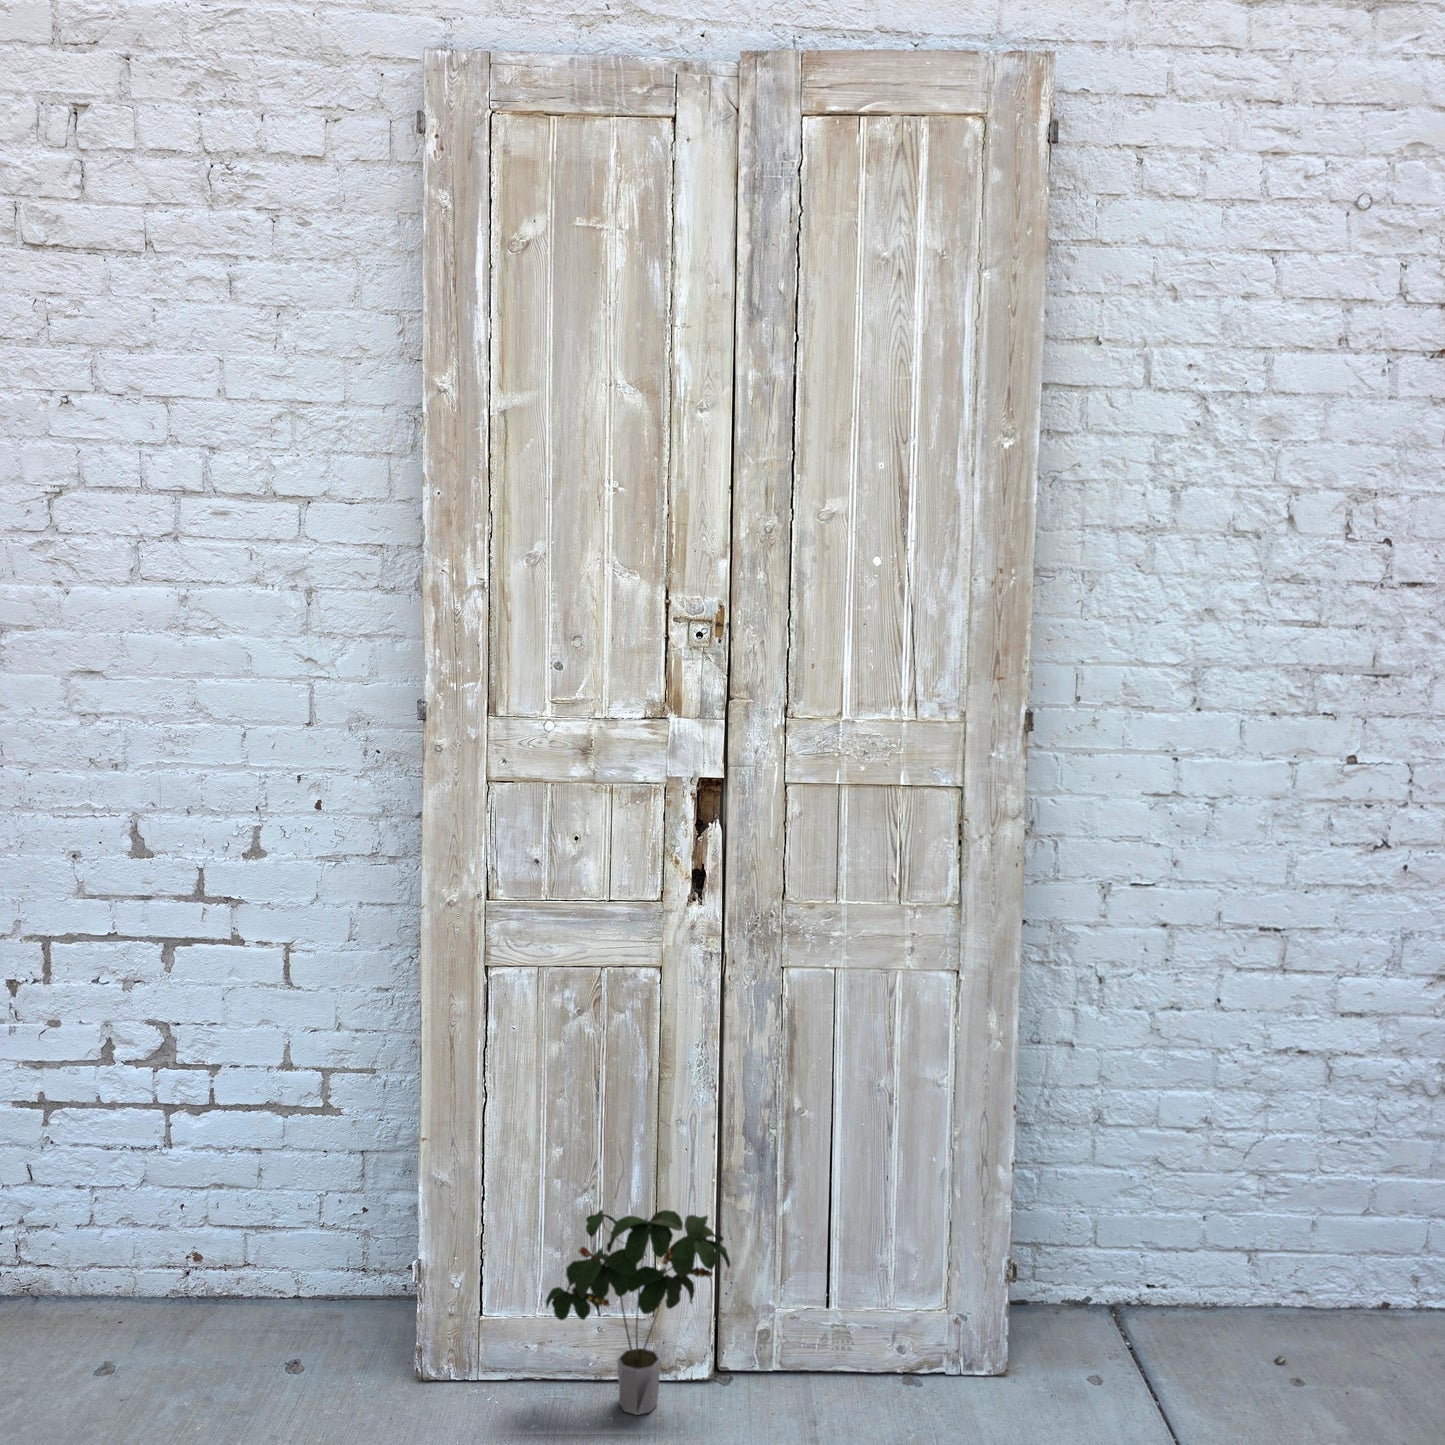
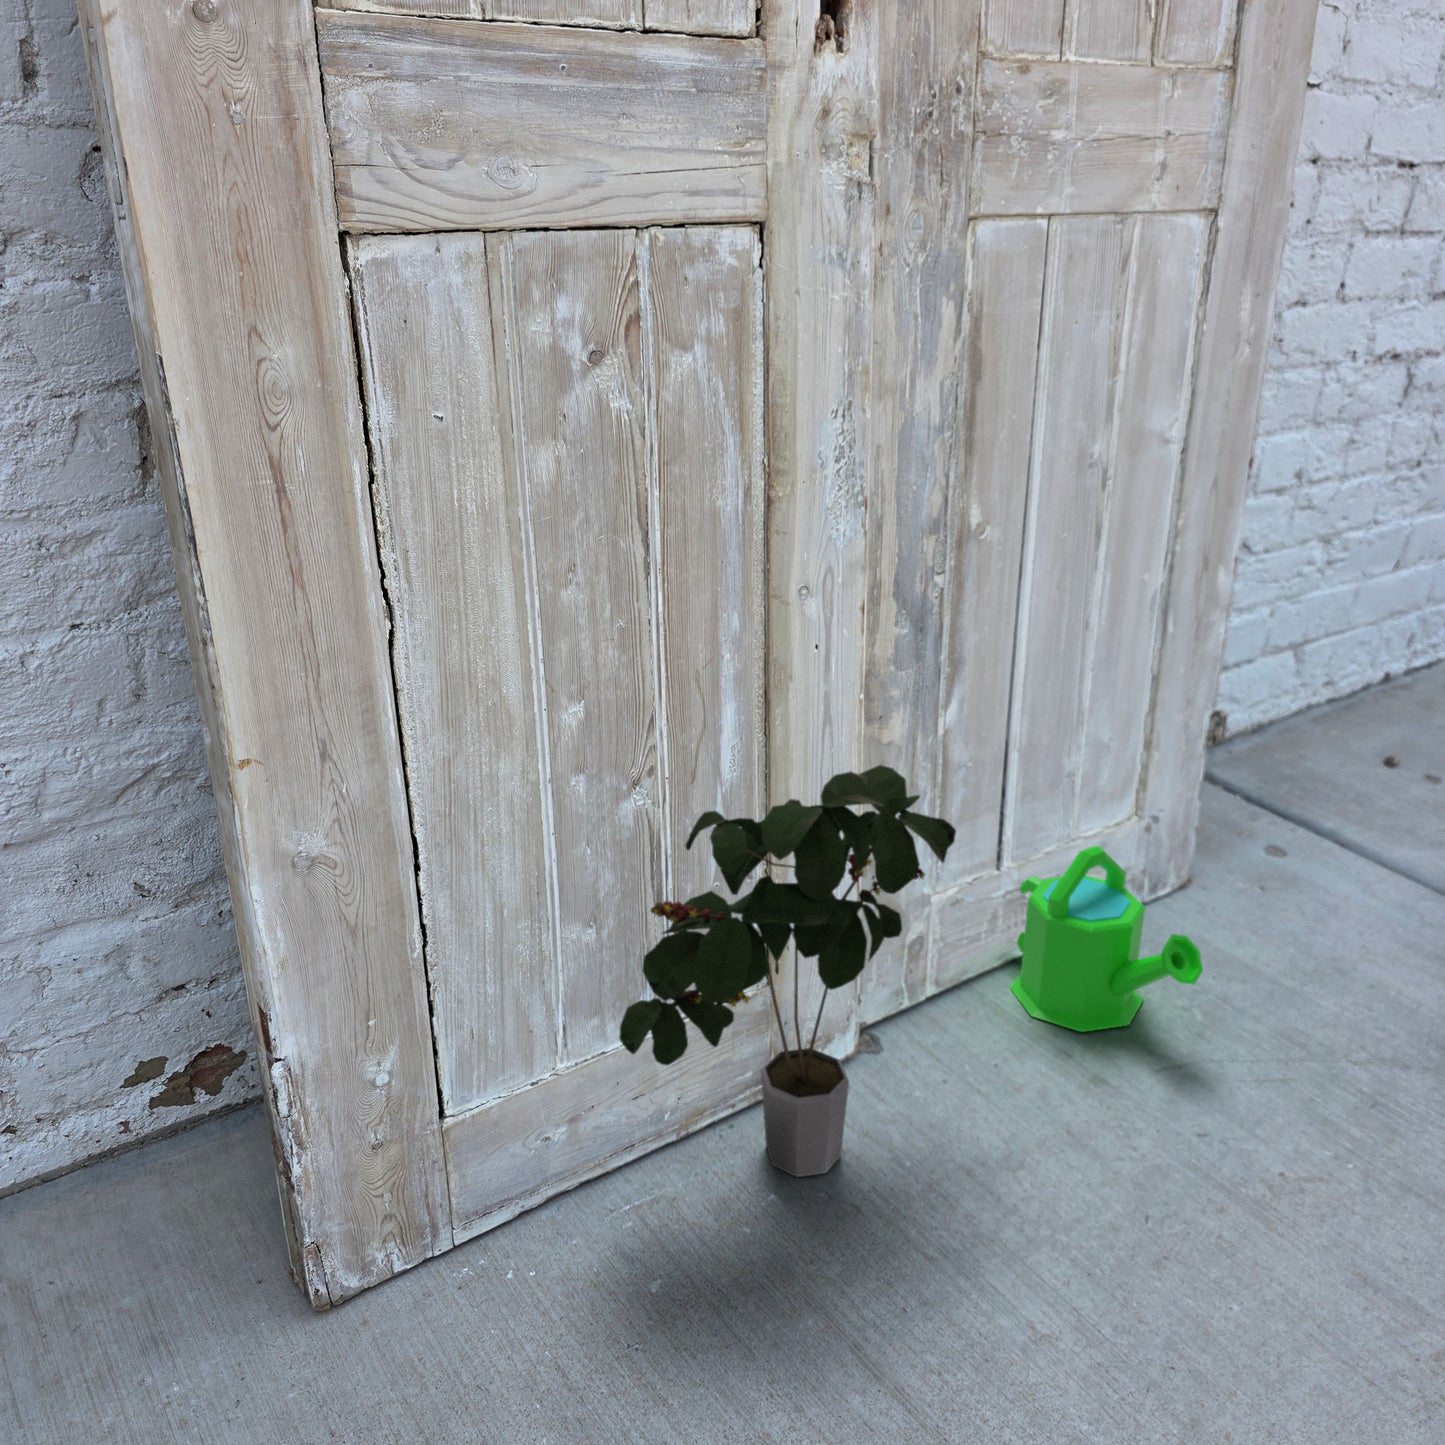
watering can: none [813,1305,890,1420] -> present [1010,846,1203,1032]

